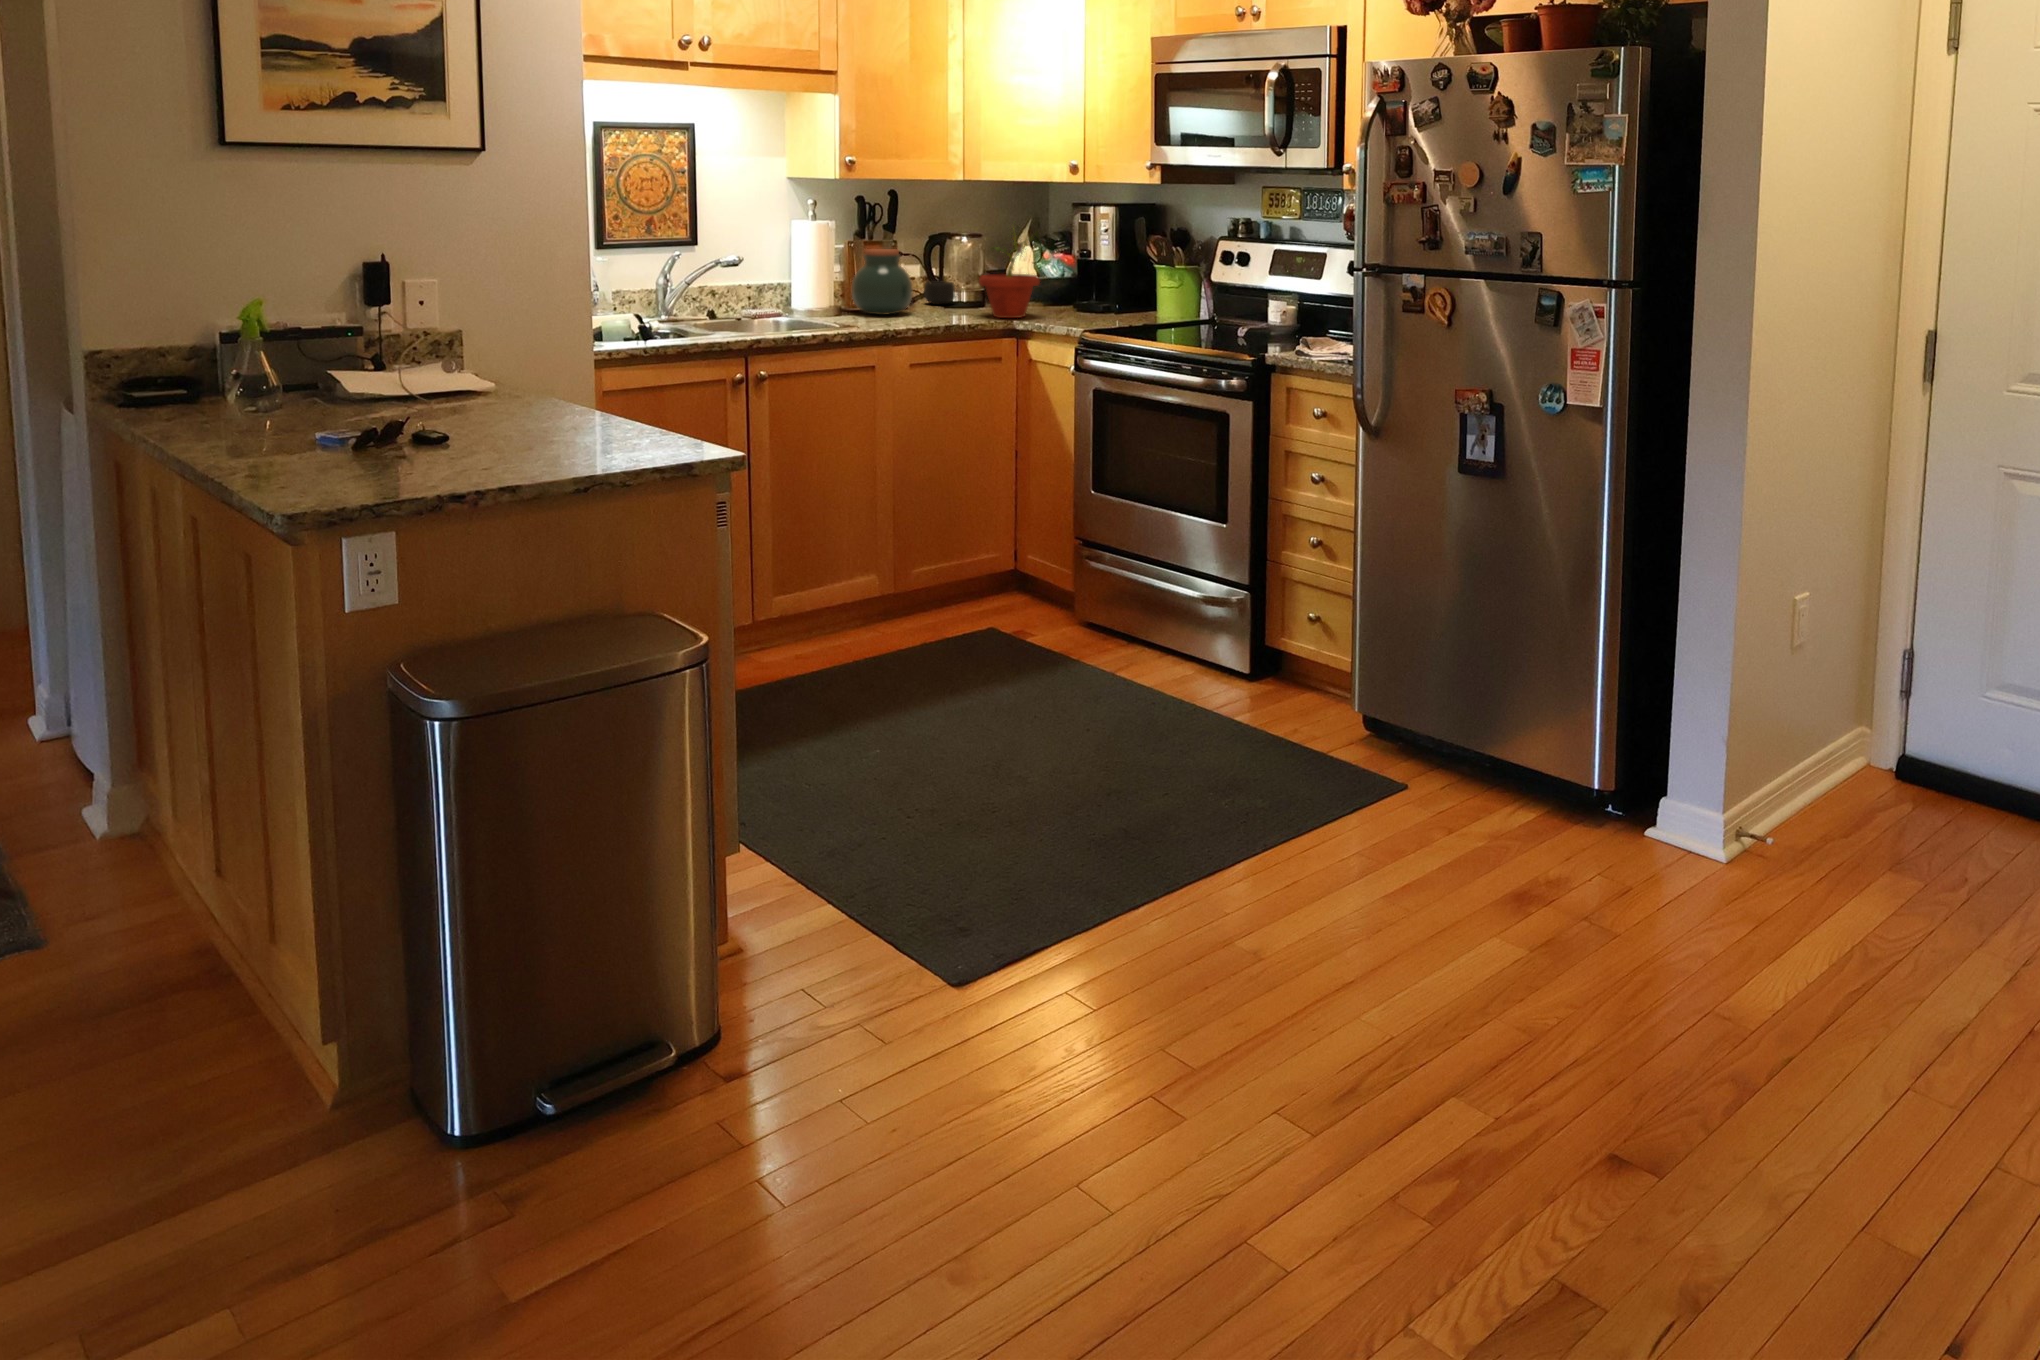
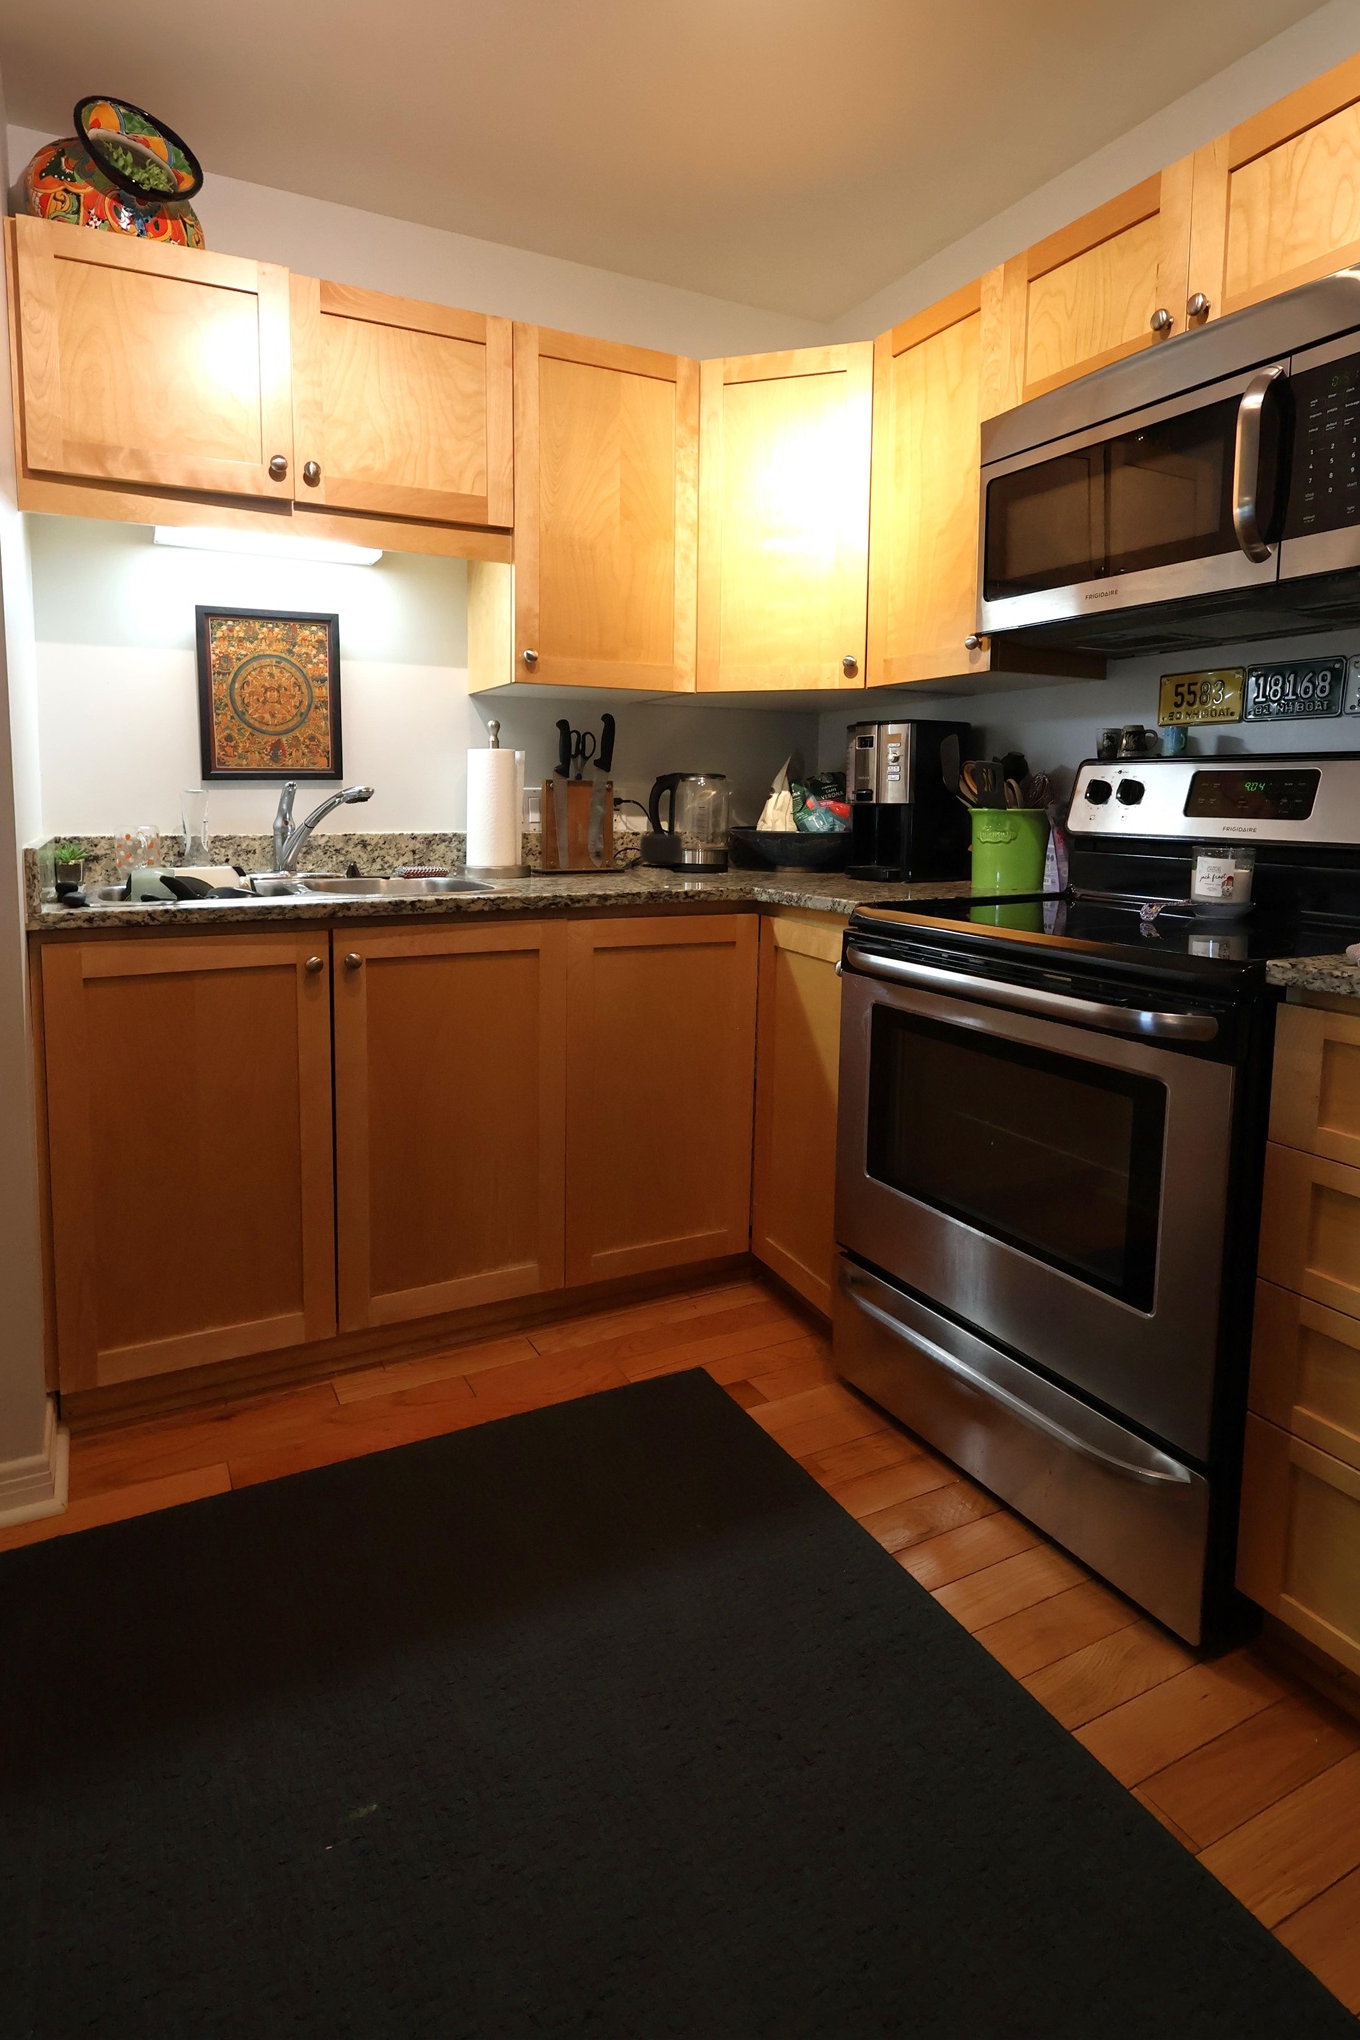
potted plant: present [979,227,1044,318] -> none [705,741,802,884]
jar: present [852,249,913,315] -> none [528,783,612,876]

